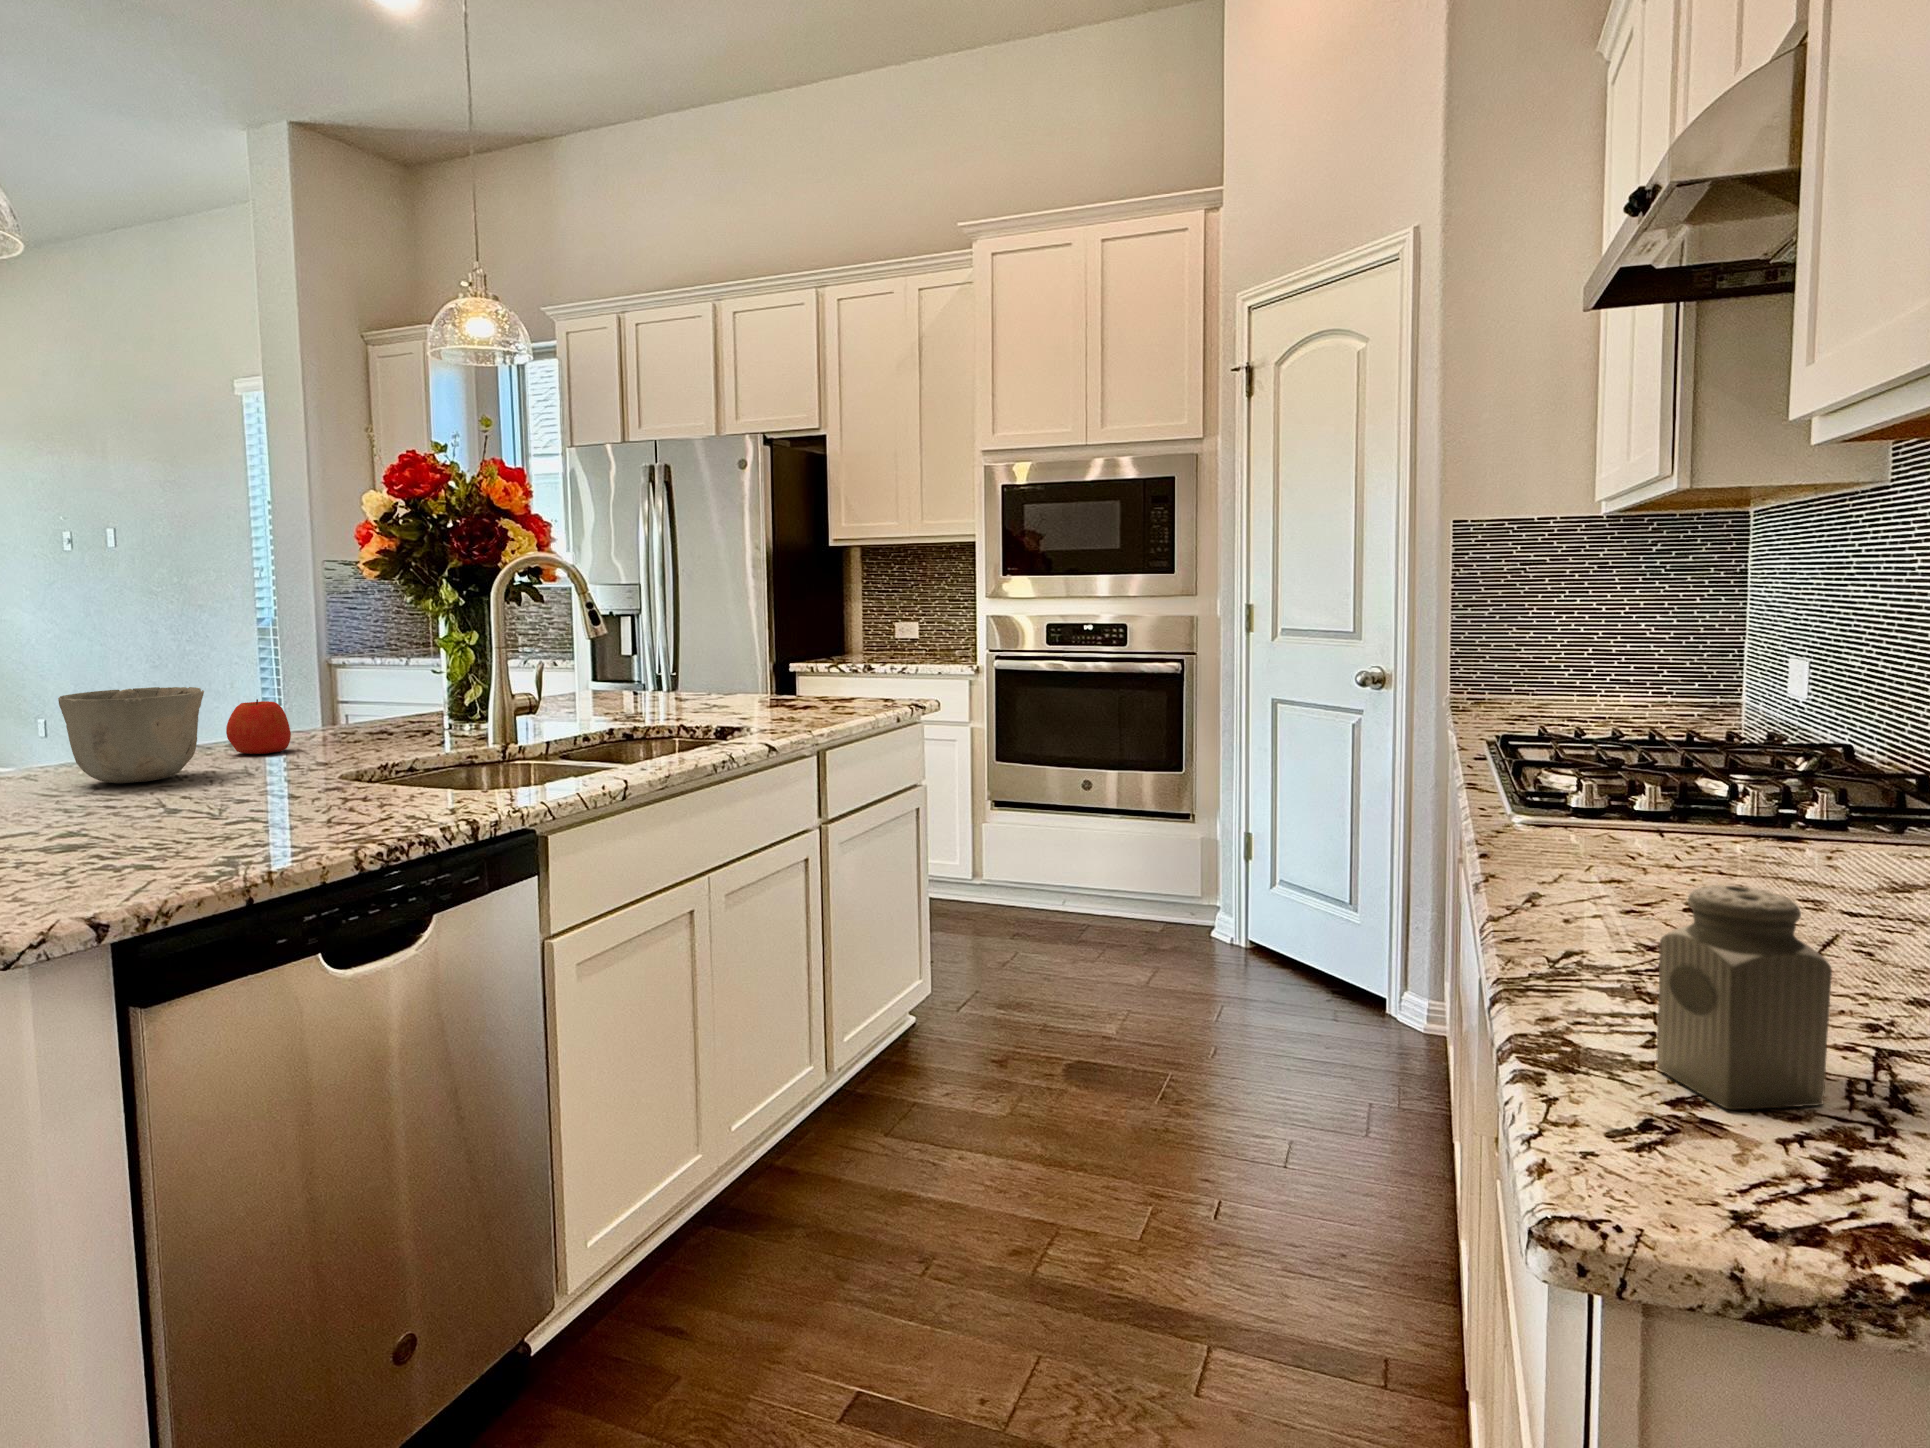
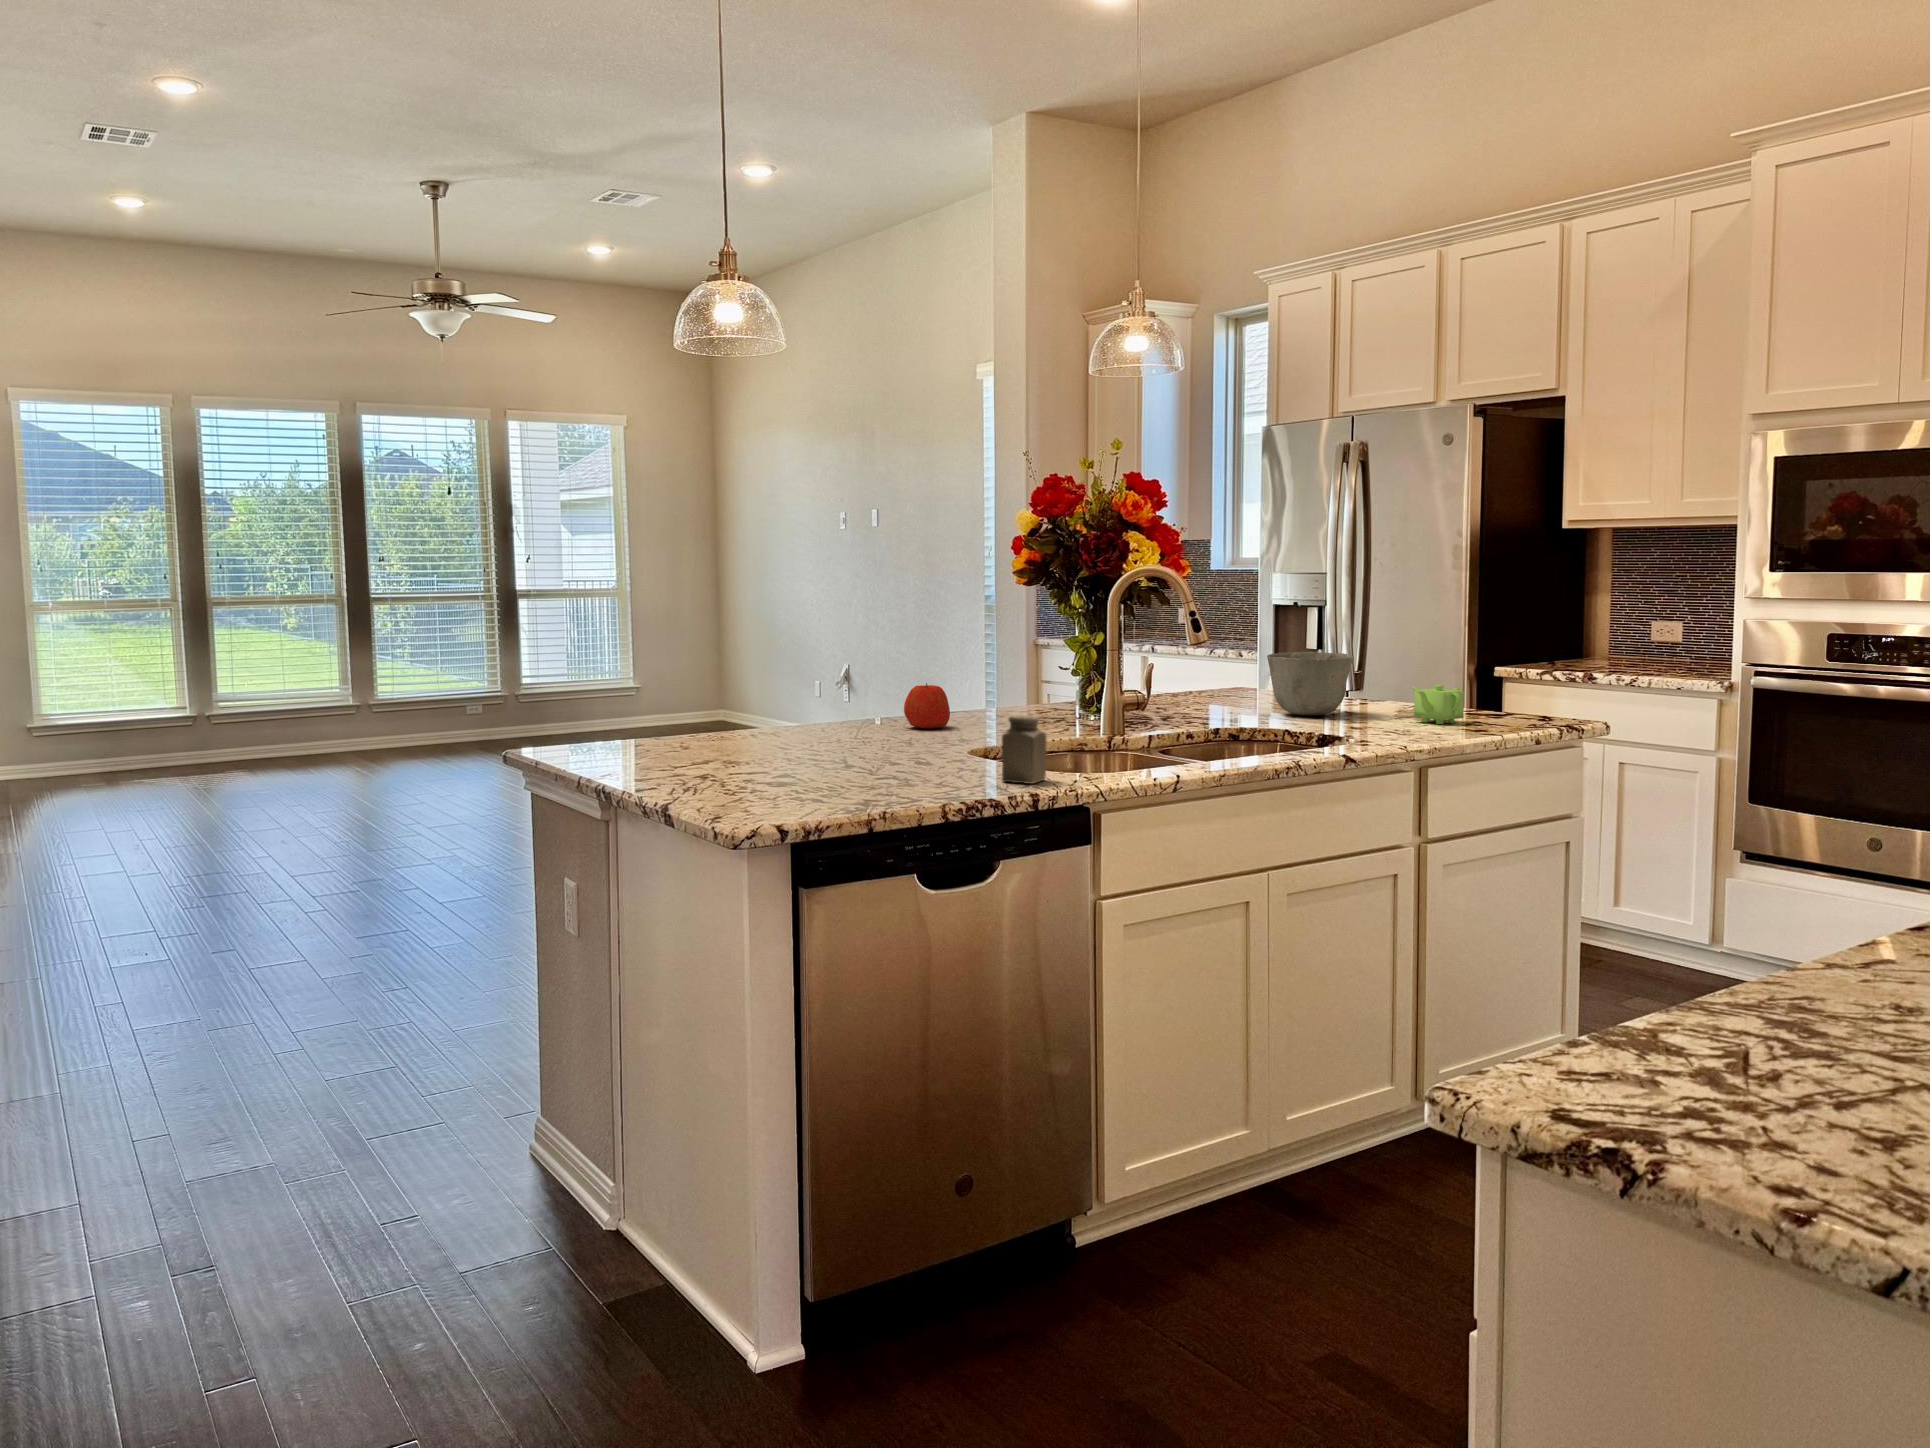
teapot: none [780,674,830,710] -> present [1411,685,1464,724]
ceramic bowl: present [58,687,204,784] -> present [1267,652,1354,715]
salt shaker: present [1656,885,1832,1109] -> present [1002,714,1047,784]

